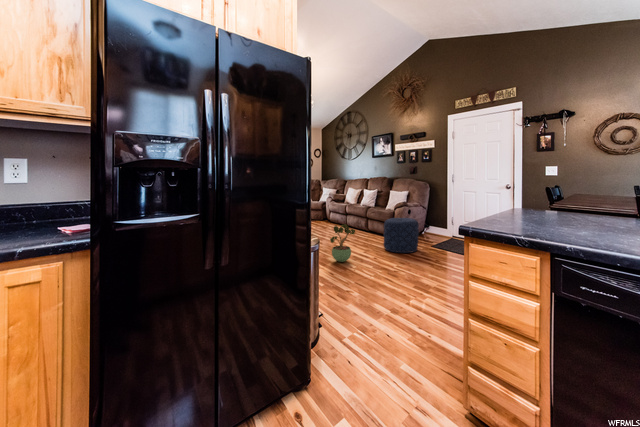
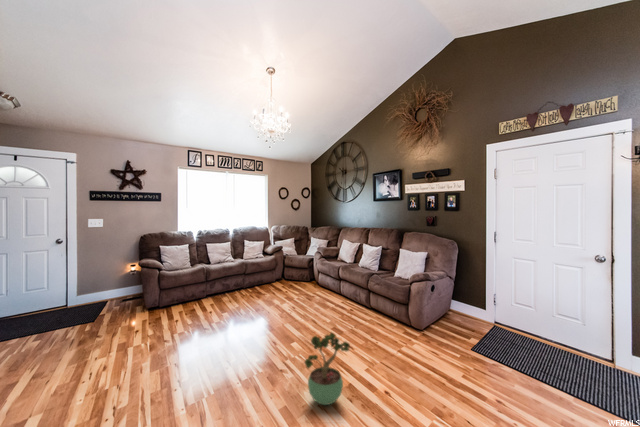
pouf: present [384,218,419,253] -> none [397,303,455,373]

